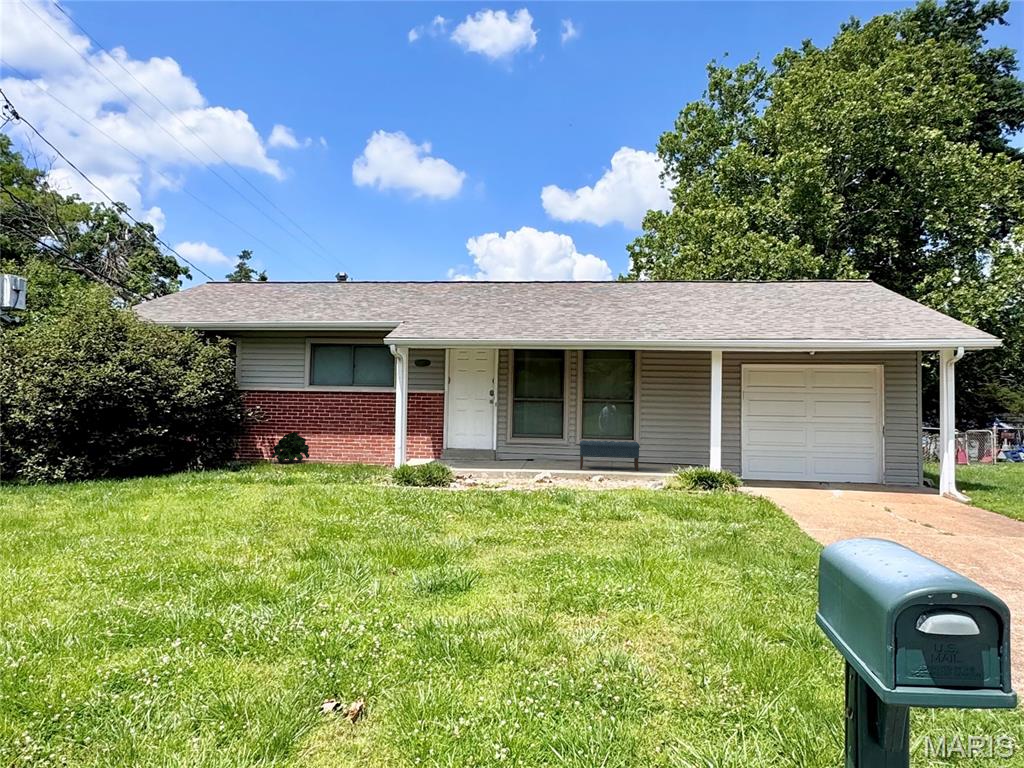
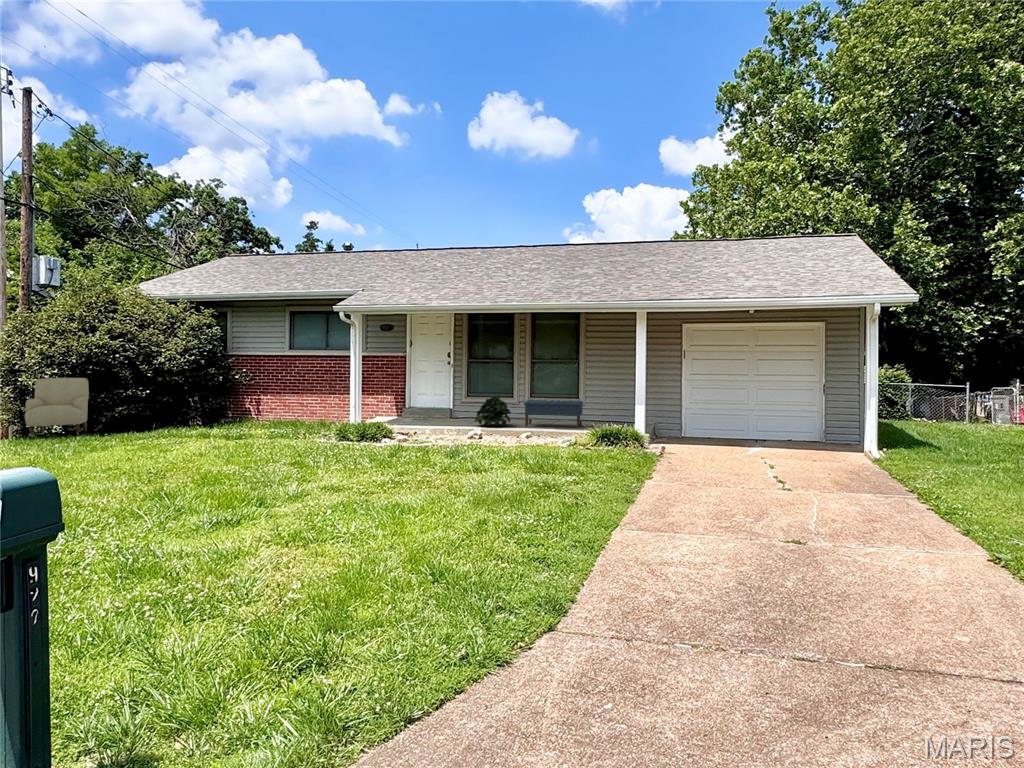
chair: none [25,415,97,484] -> present [25,378,89,438]
potted plant: present [272,432,309,463] -> present [475,397,510,426]

